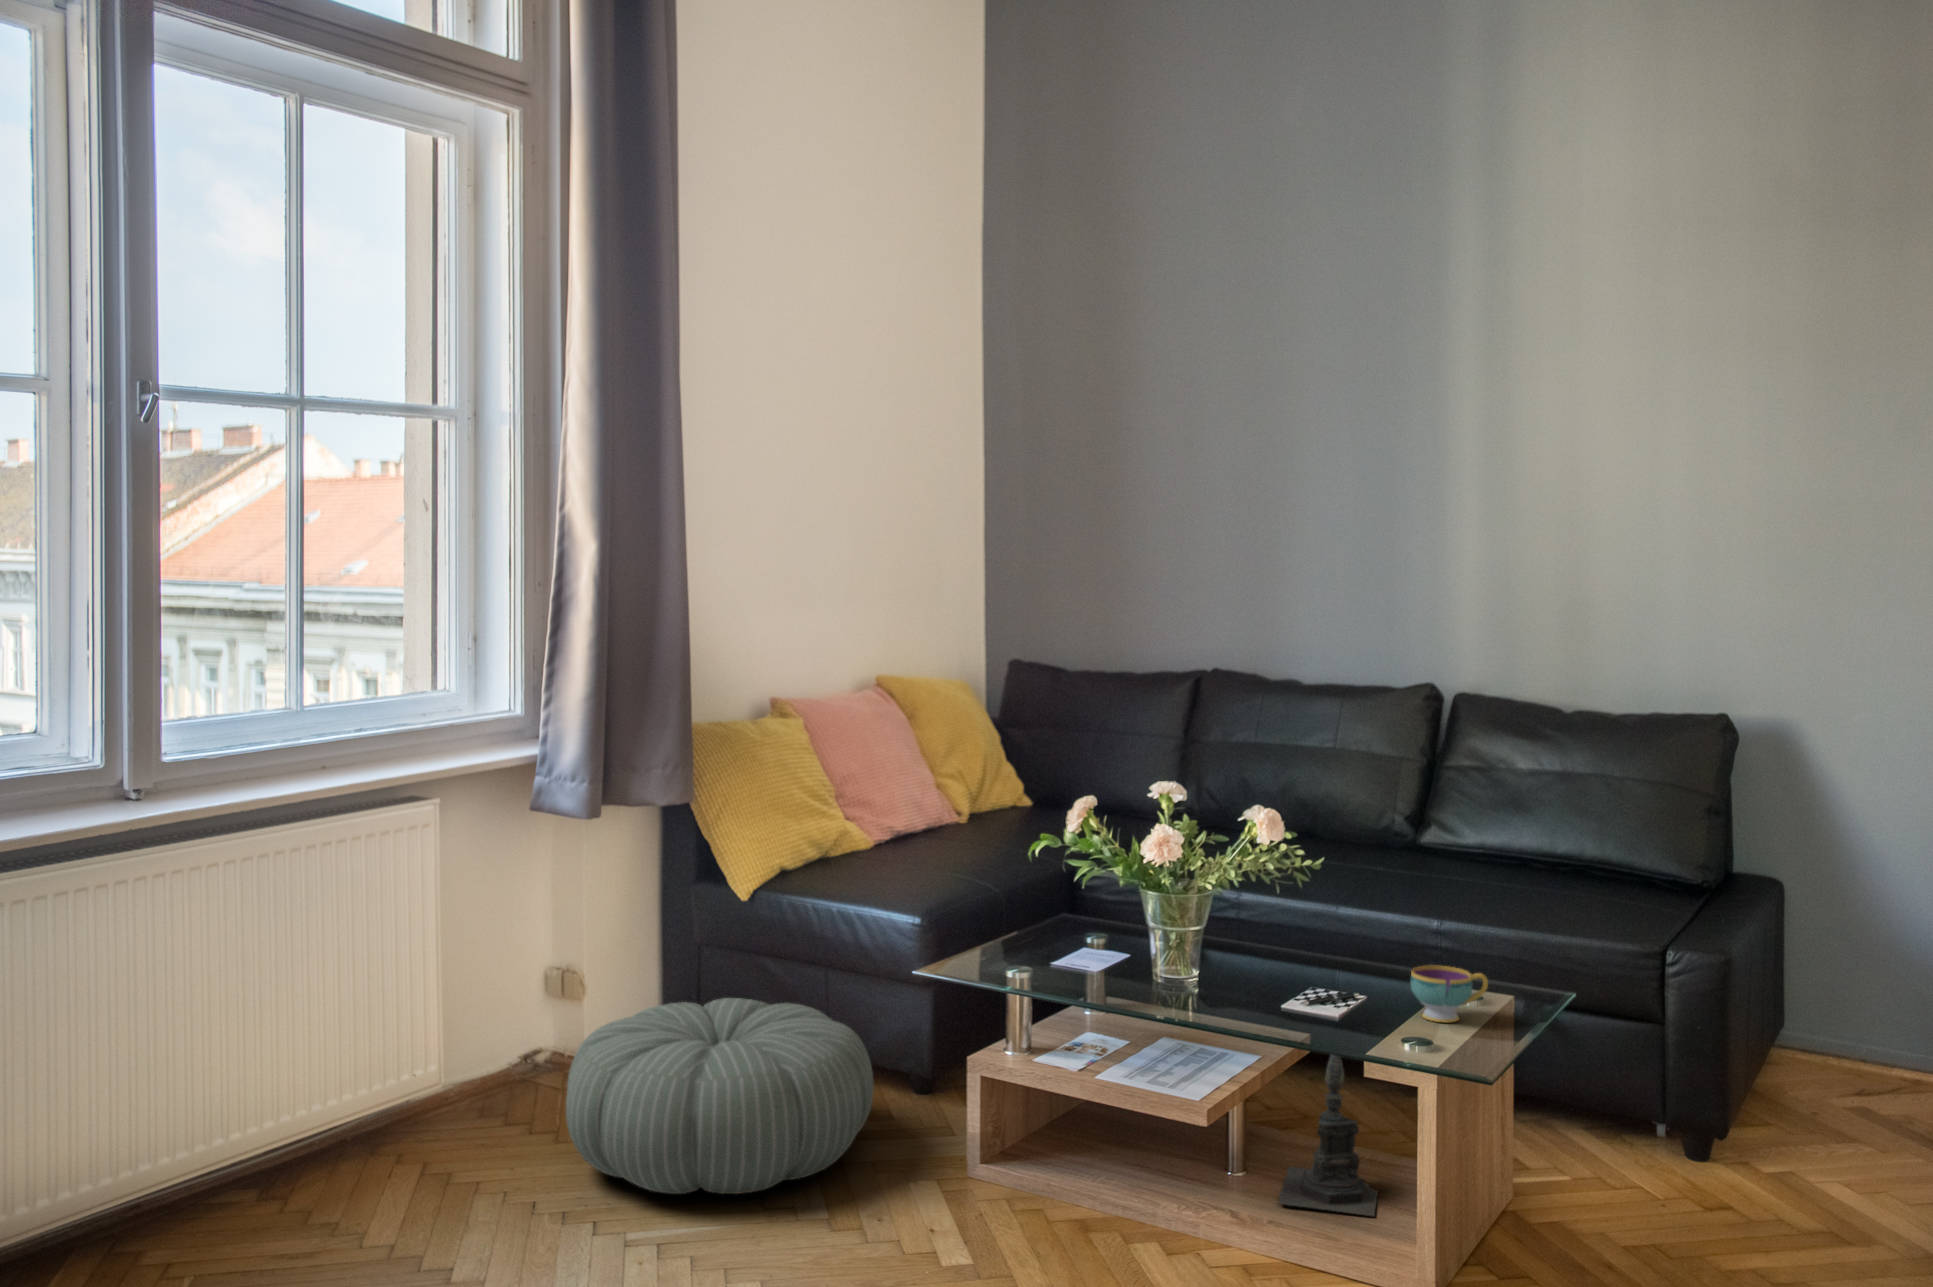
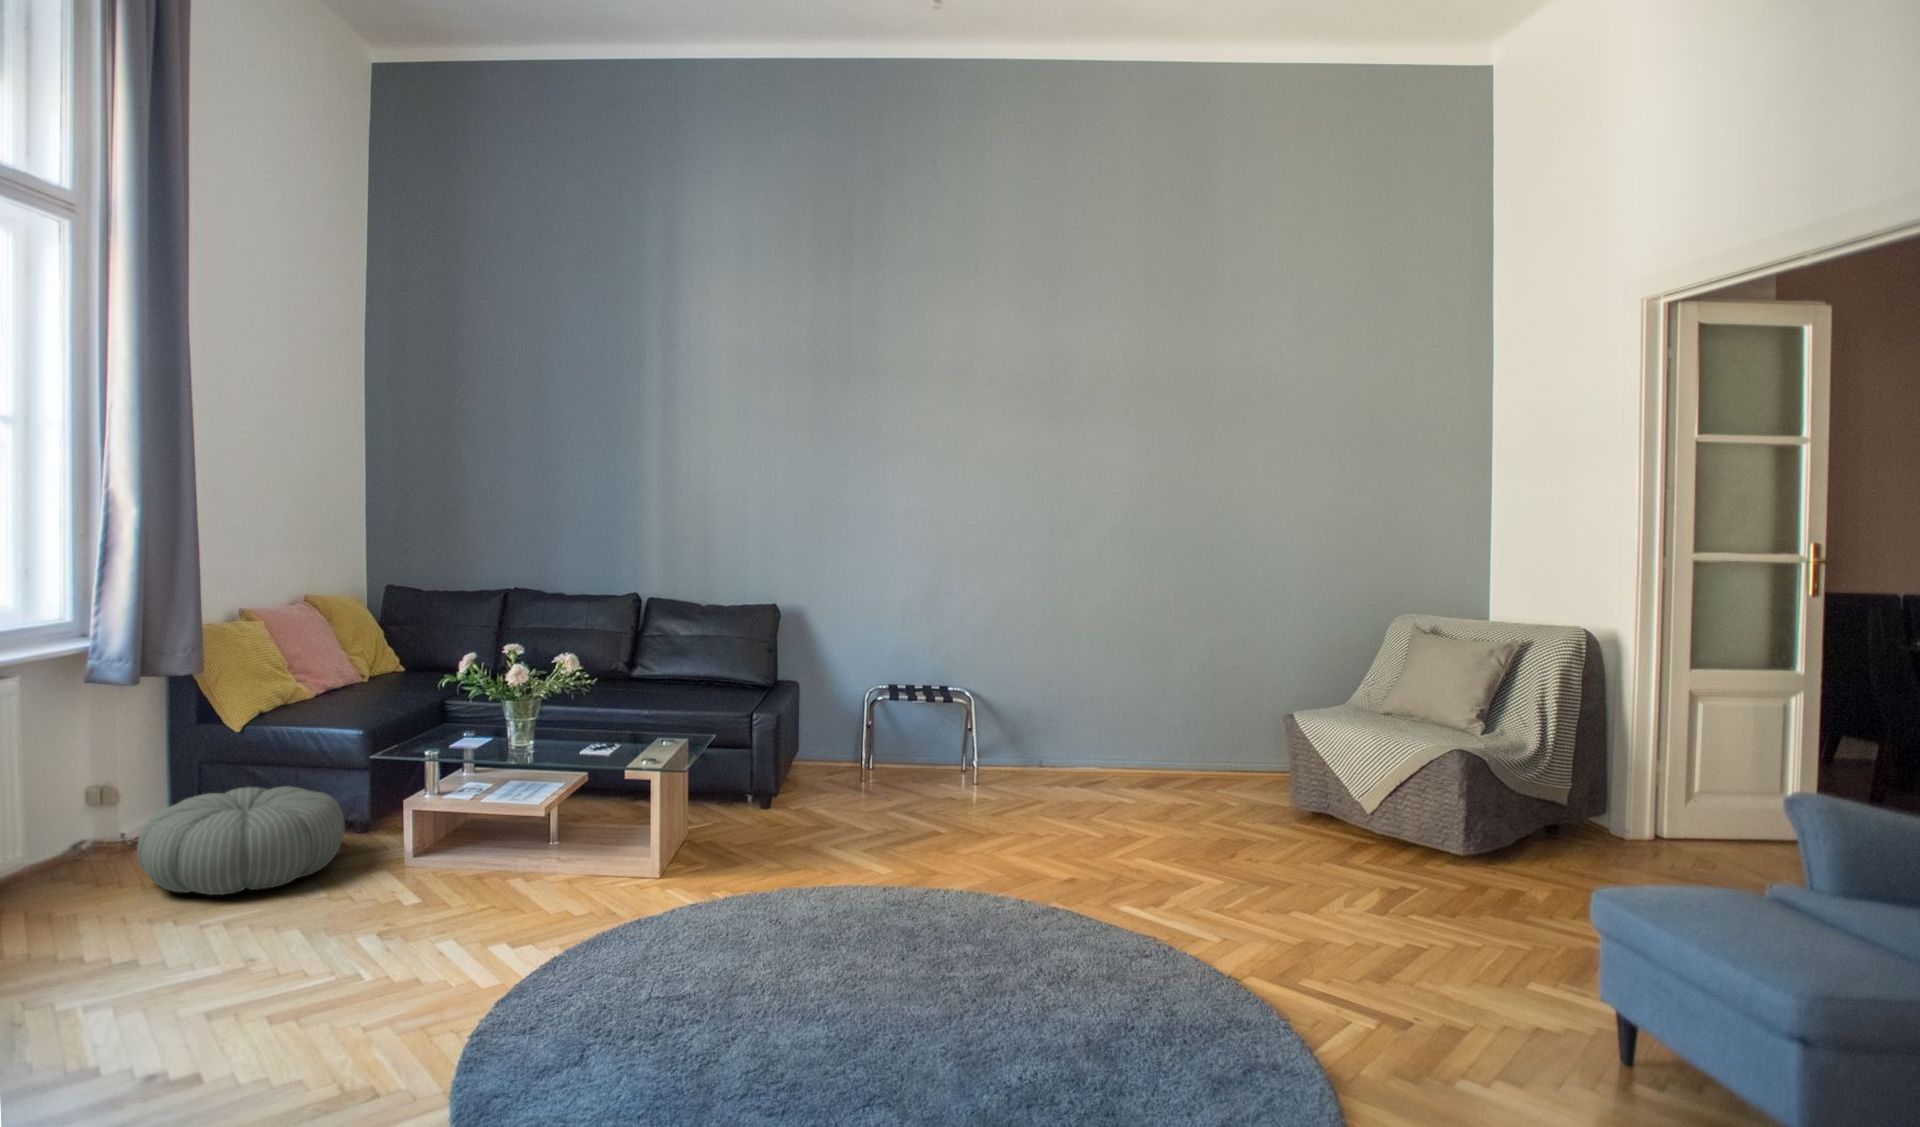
teacup: present [1411,965,1488,1022] -> none [640,727,674,752]
candle holder: present [1278,1055,1378,1216] -> none [578,746,625,844]

